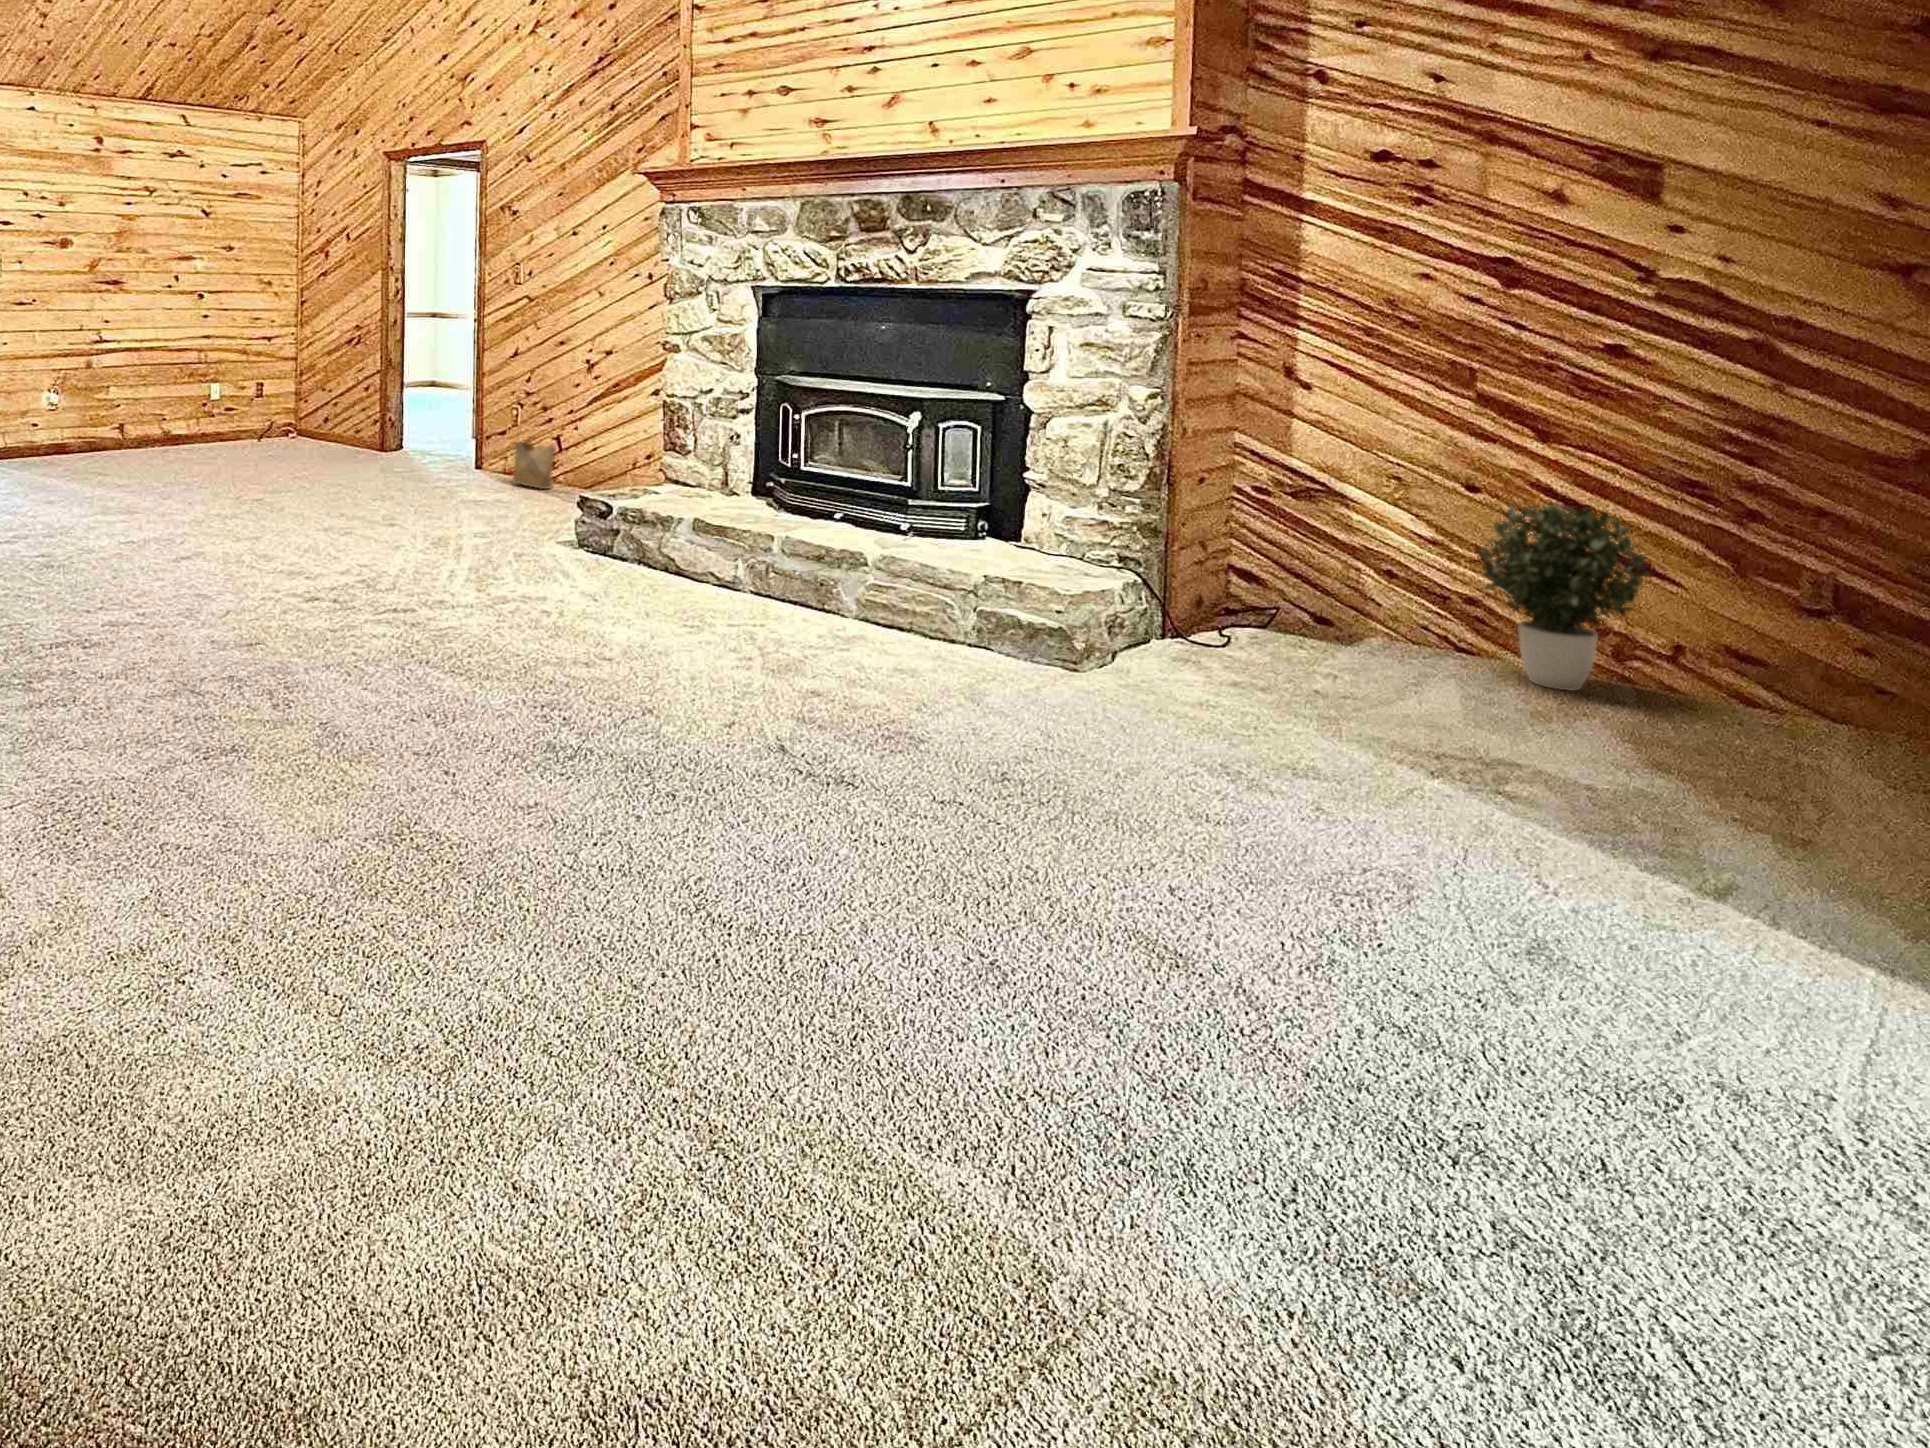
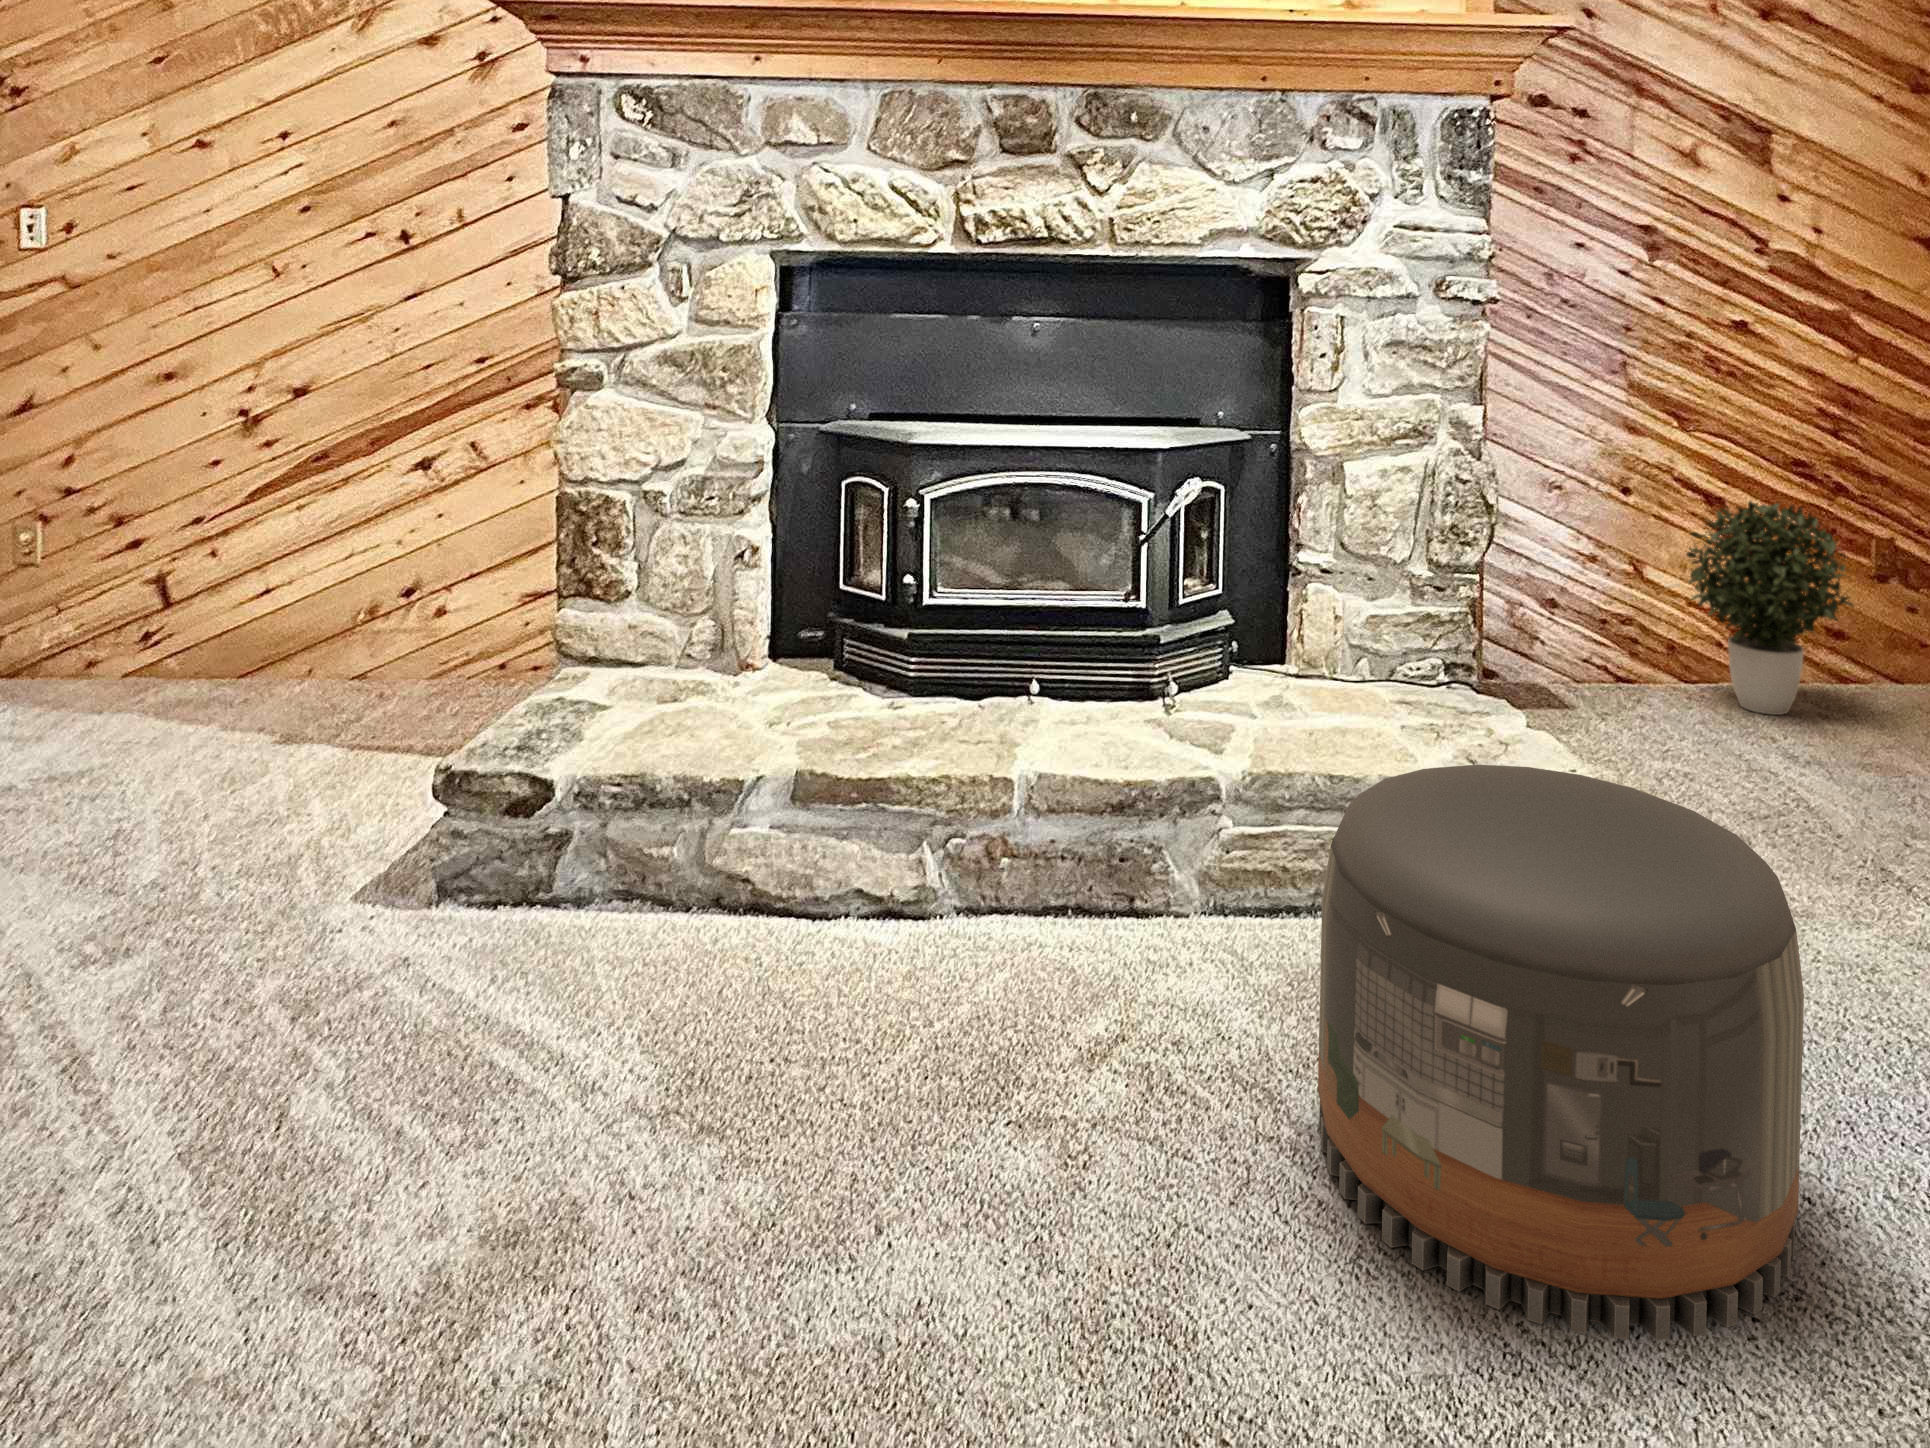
woven basket: present [512,427,555,489] -> none [28,546,157,700]
pouf: none [720,523,920,712] -> present [1318,765,1804,1340]

